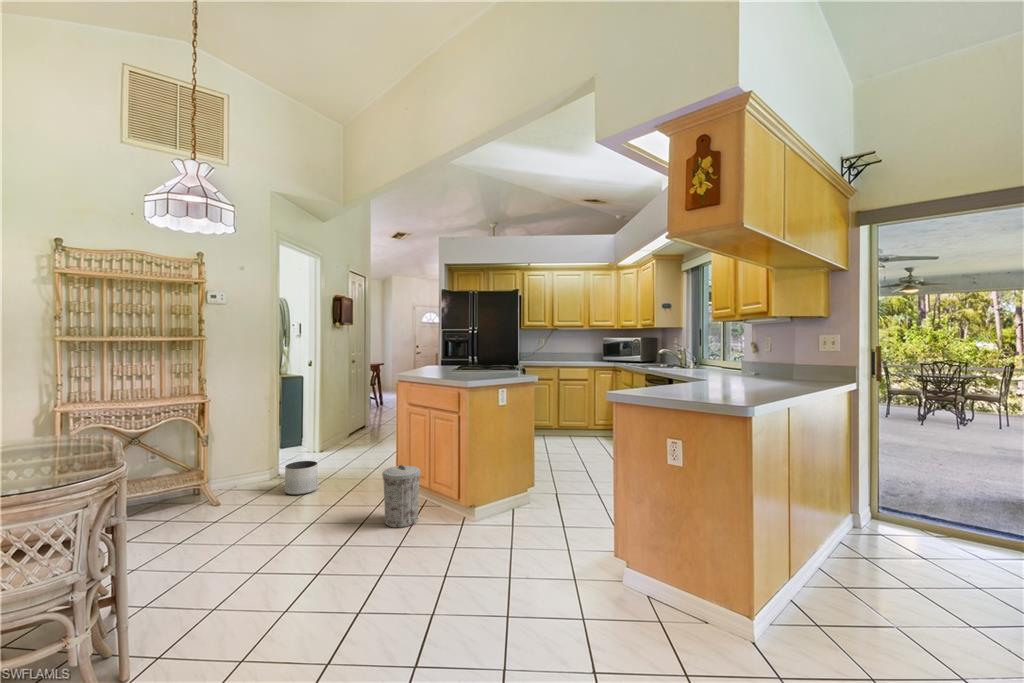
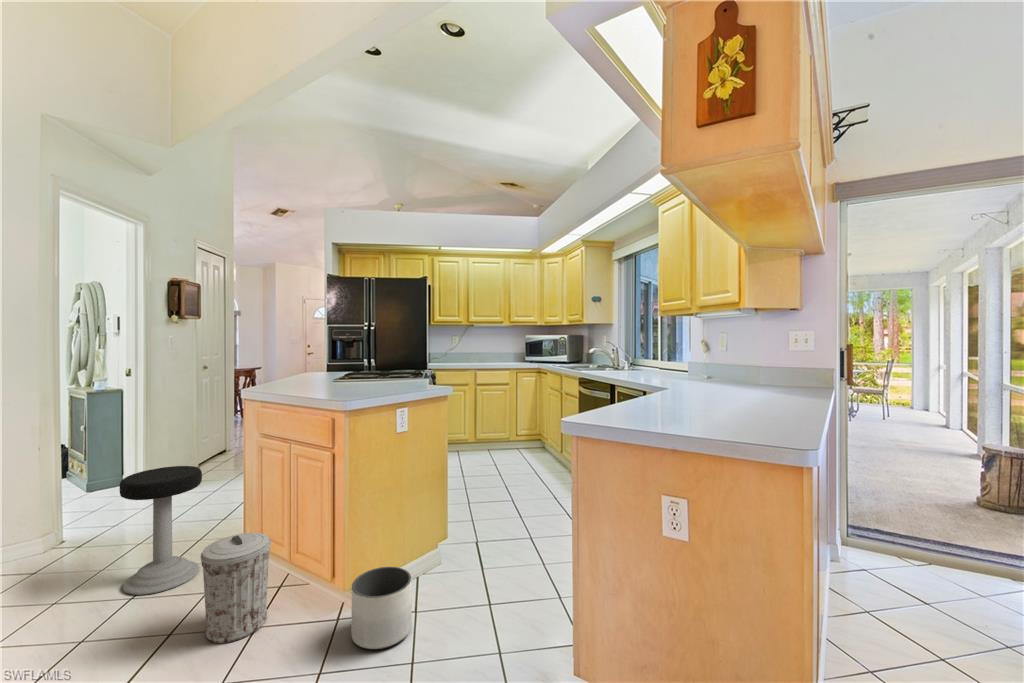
stool: none [328,425,372,502] -> present [120,466,202,595]
planter: present [285,461,318,495] -> present [351,567,412,650]

